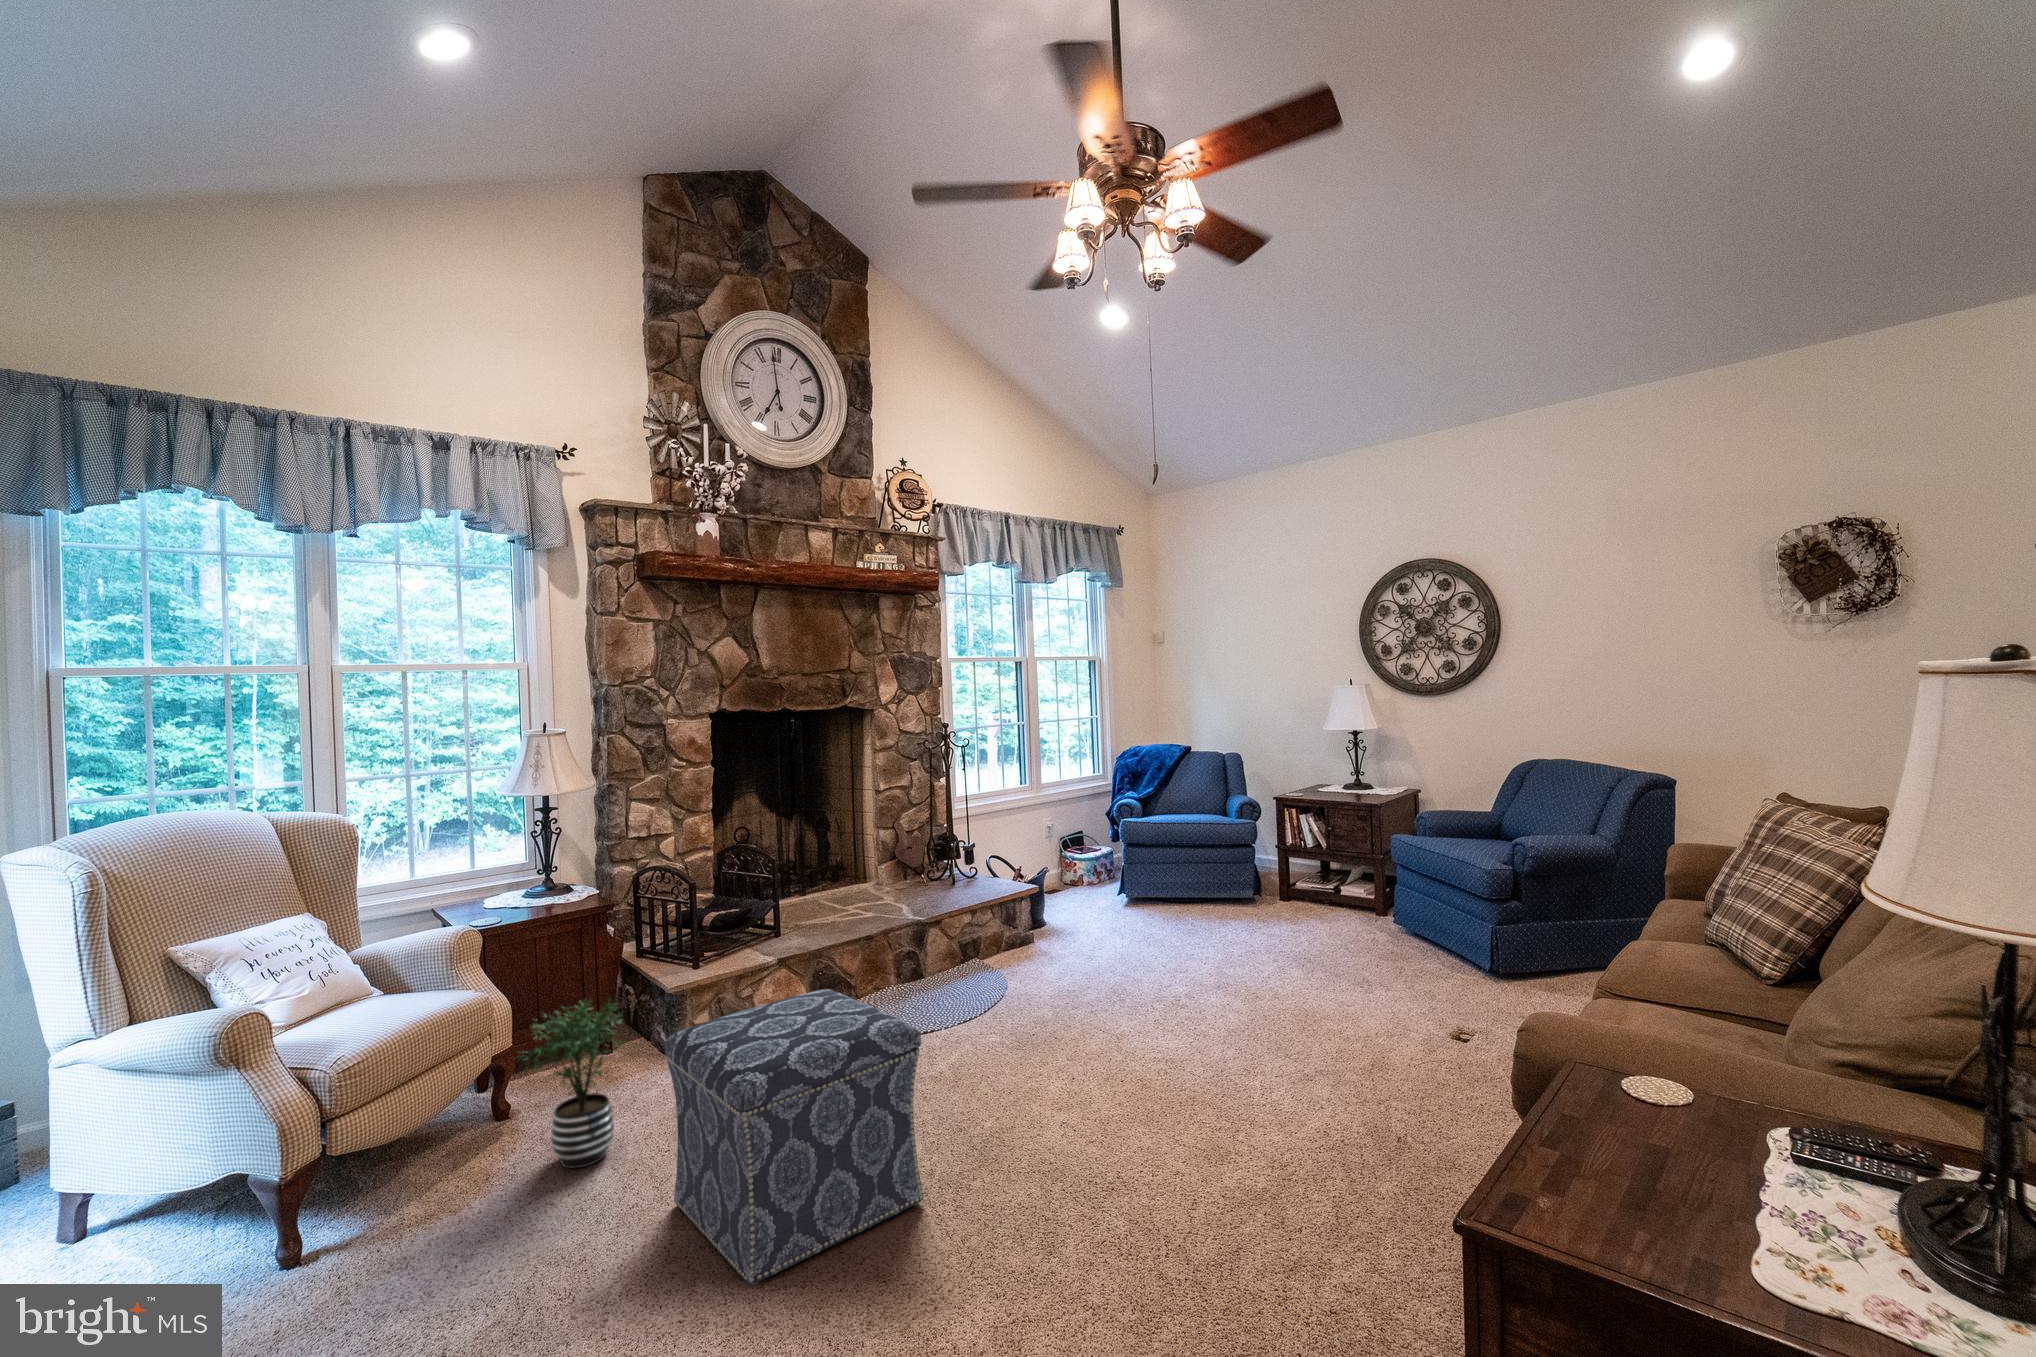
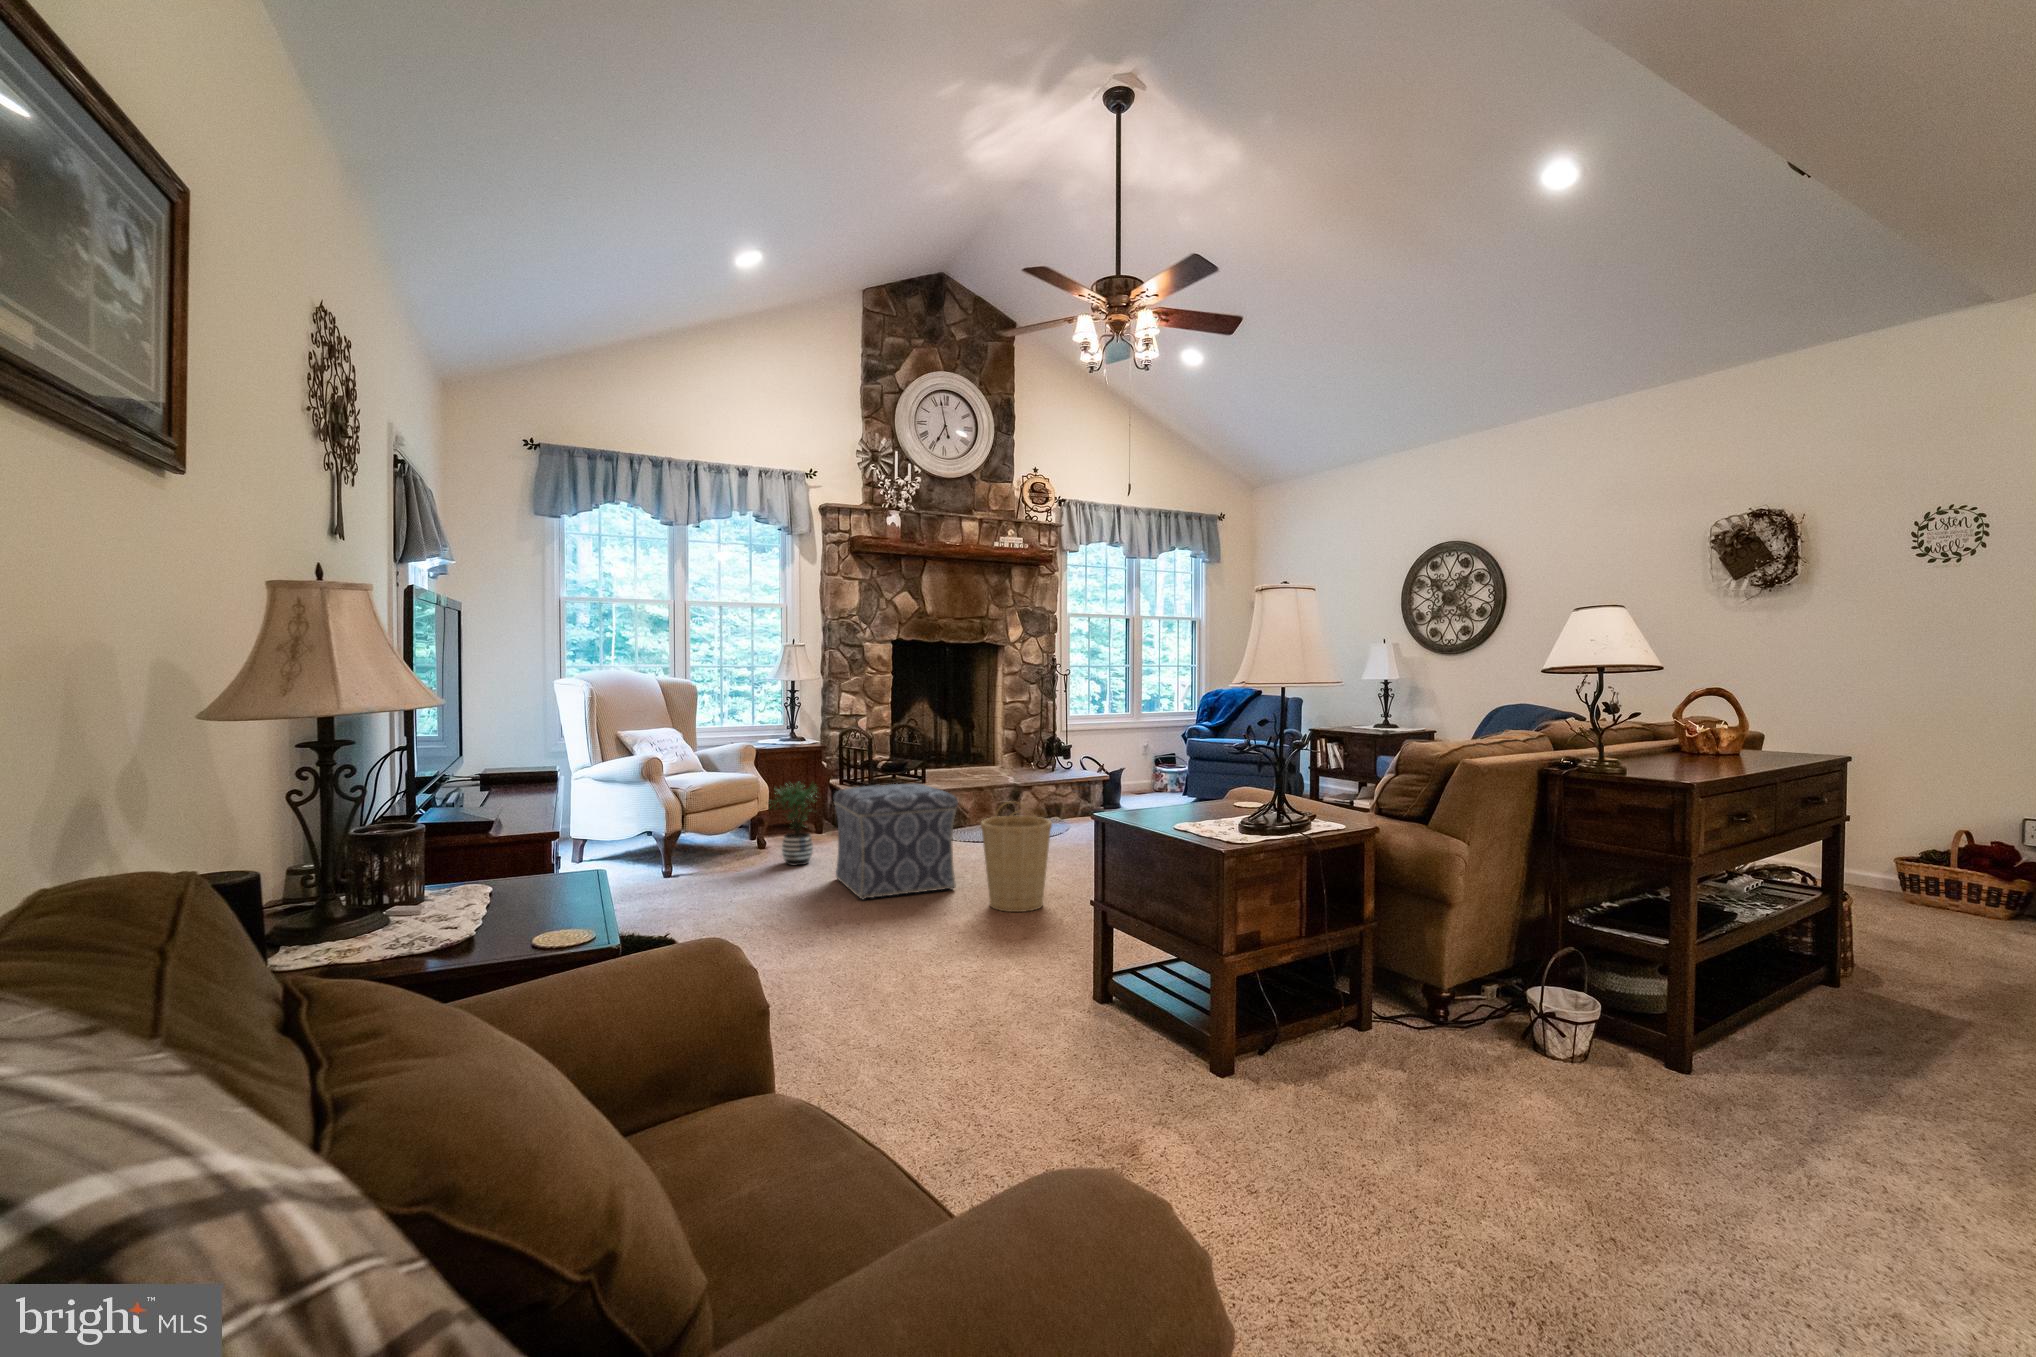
basket: none [989,1032,1124,1272] -> present [981,802,1052,912]

